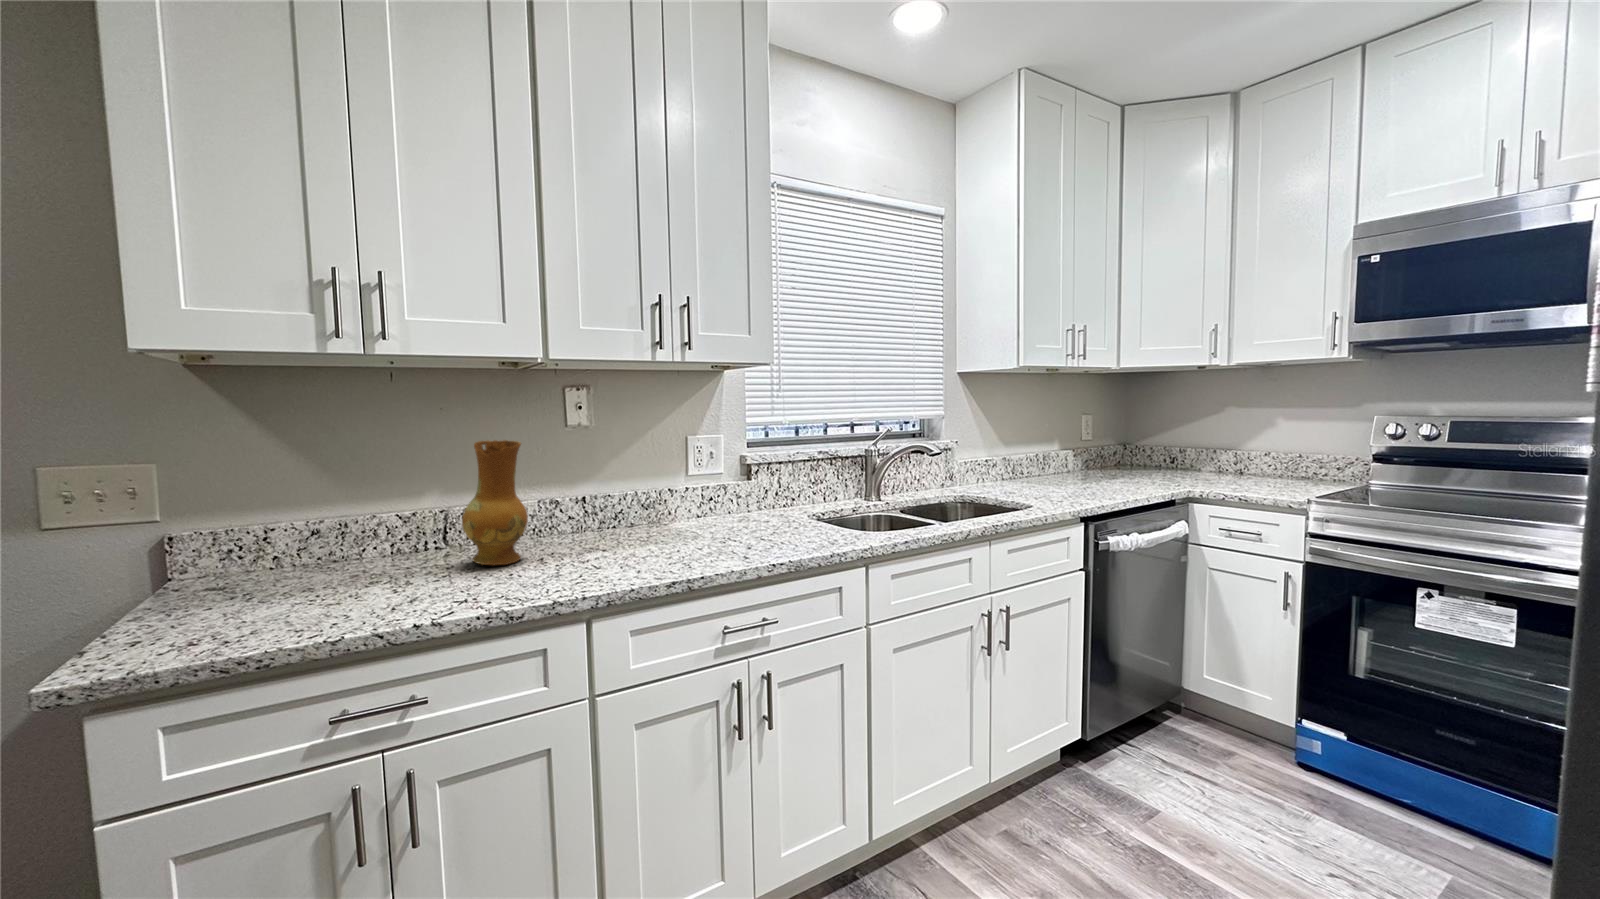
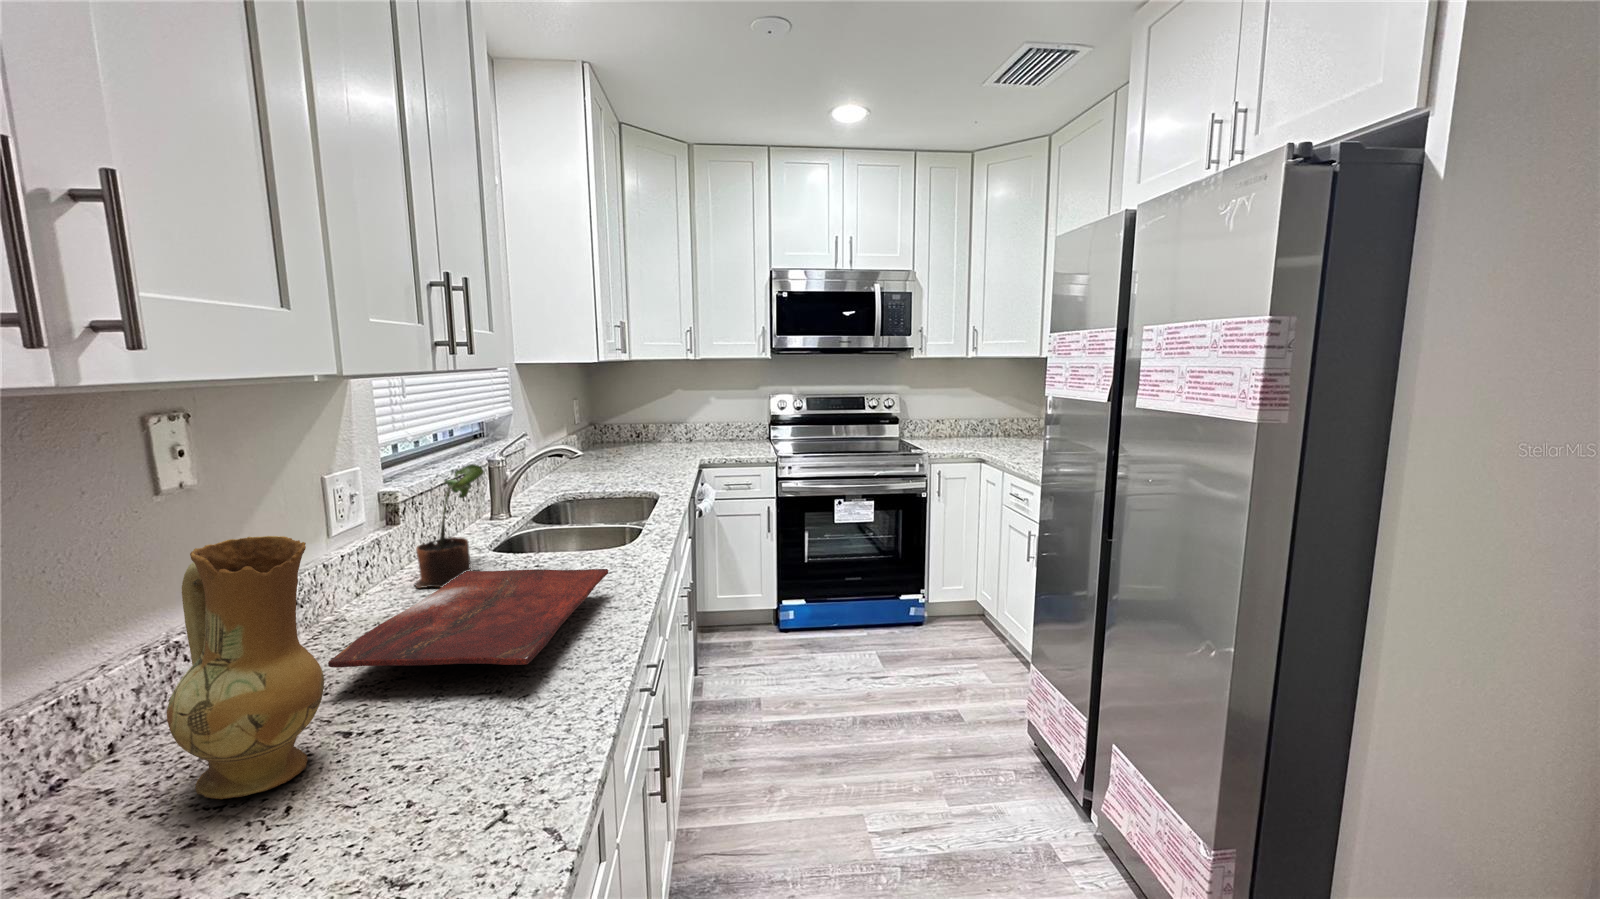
potted plant: none [723,438,783,526] -> present [415,464,484,588]
cutting board: none [574,512,765,554] -> present [328,569,608,668]

